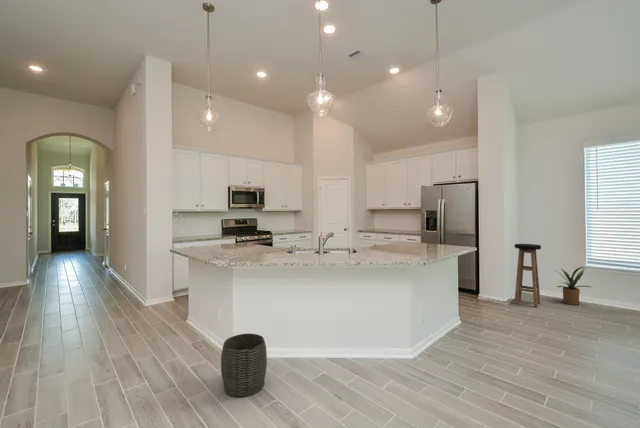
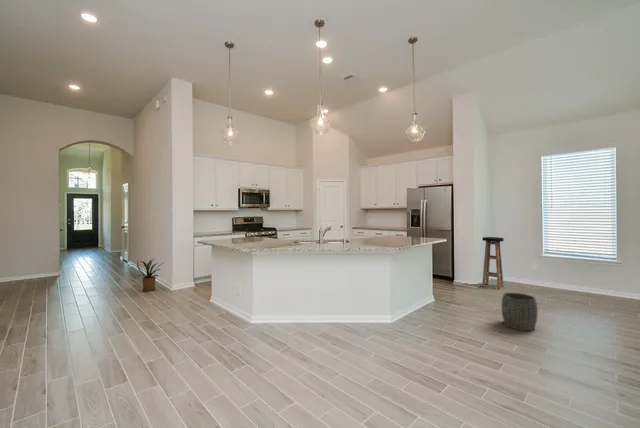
house plant: present [557,266,590,305] -> present [137,260,163,291]
woven basket: present [221,334,267,397] -> present [502,293,538,331]

